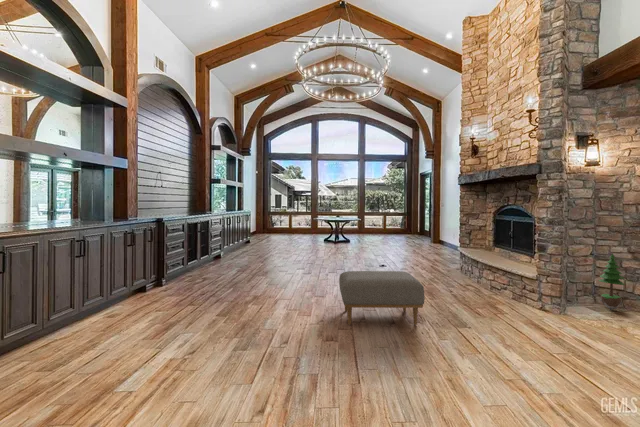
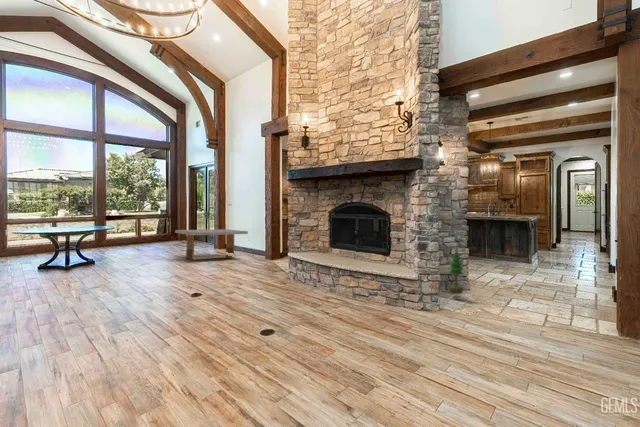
coffee table: none [401,224,454,248] -> present [175,229,248,261]
ottoman: present [339,271,425,325] -> none [243,289,387,397]

